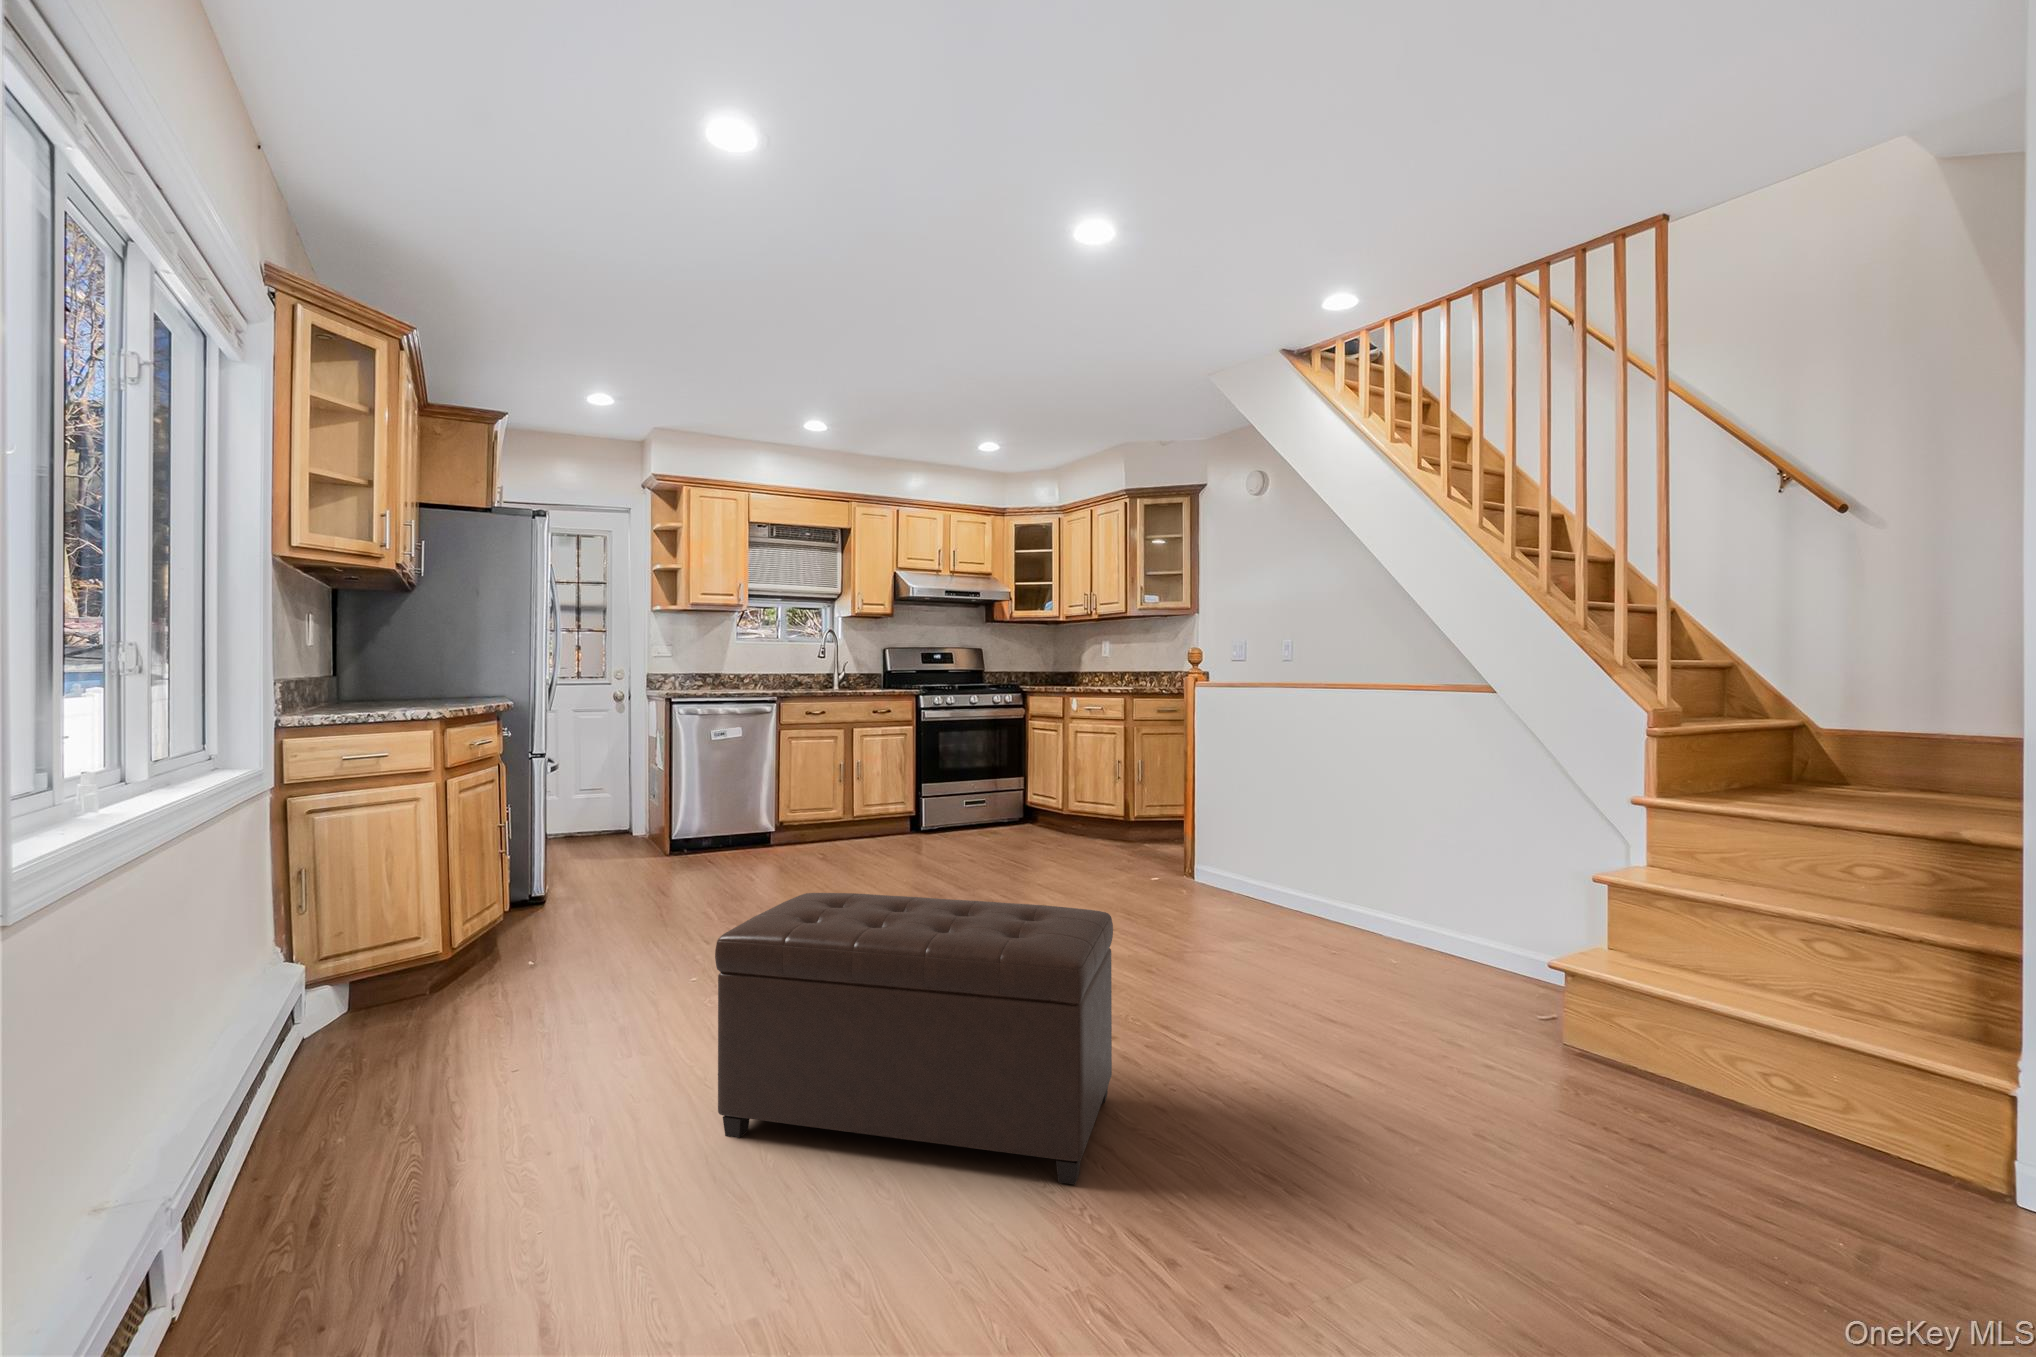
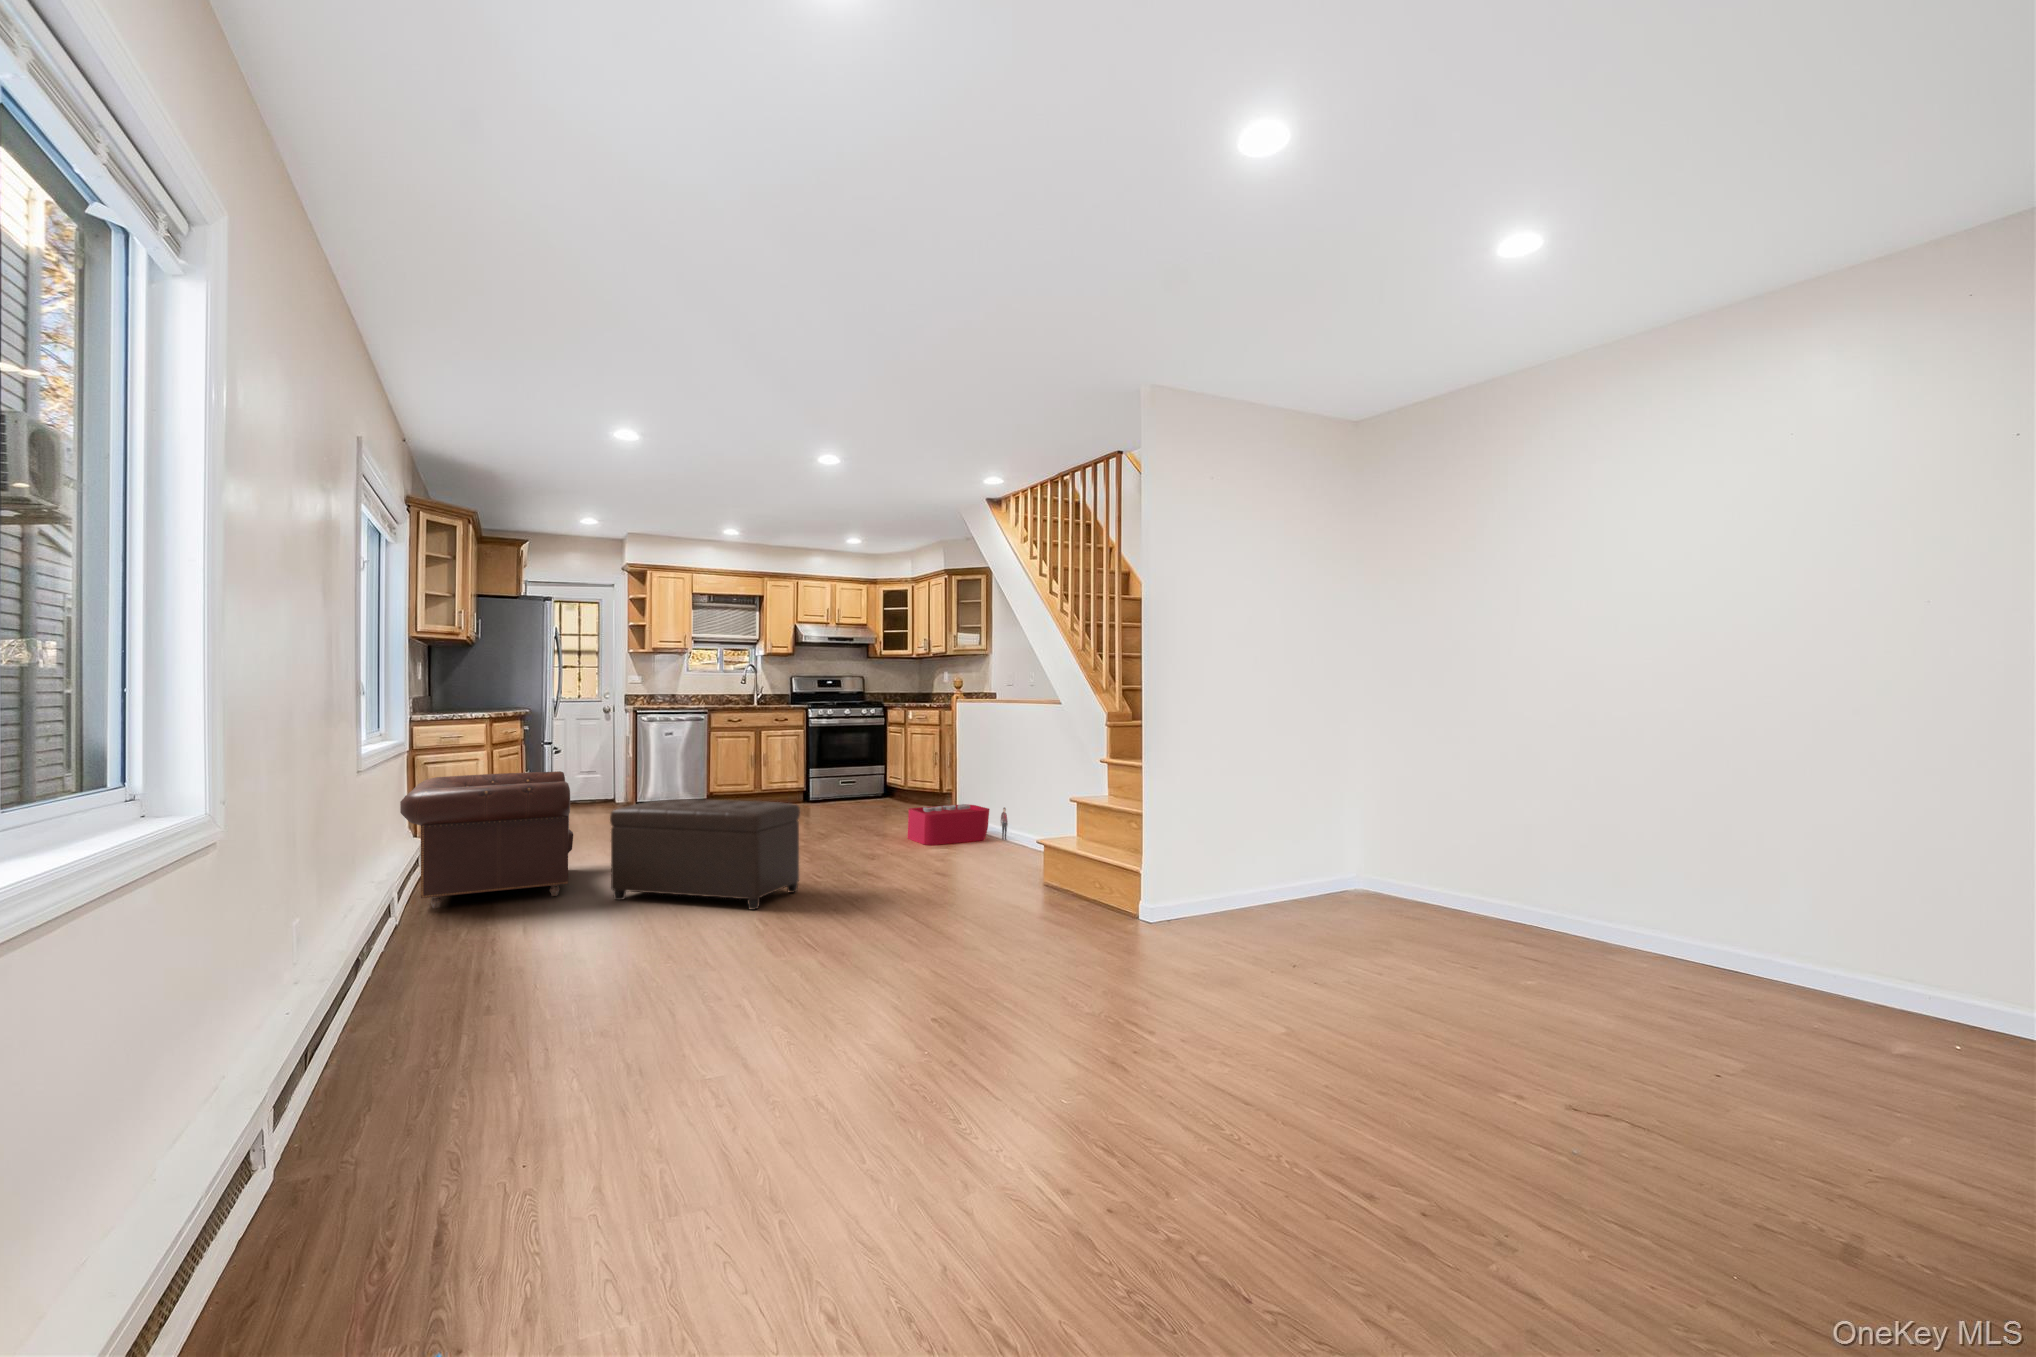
armchair: none [220,823,625,1184] -> present [400,771,573,909]
storage bin: none [1148,855,1324,934] -> present [908,804,1008,845]

